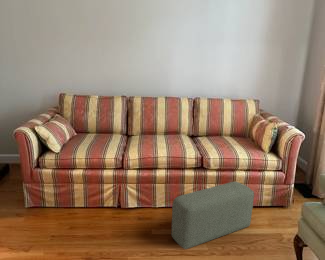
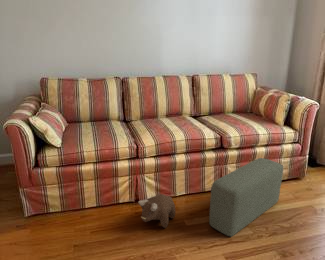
plush toy: none [110,203,146,233] -> present [138,194,176,228]

